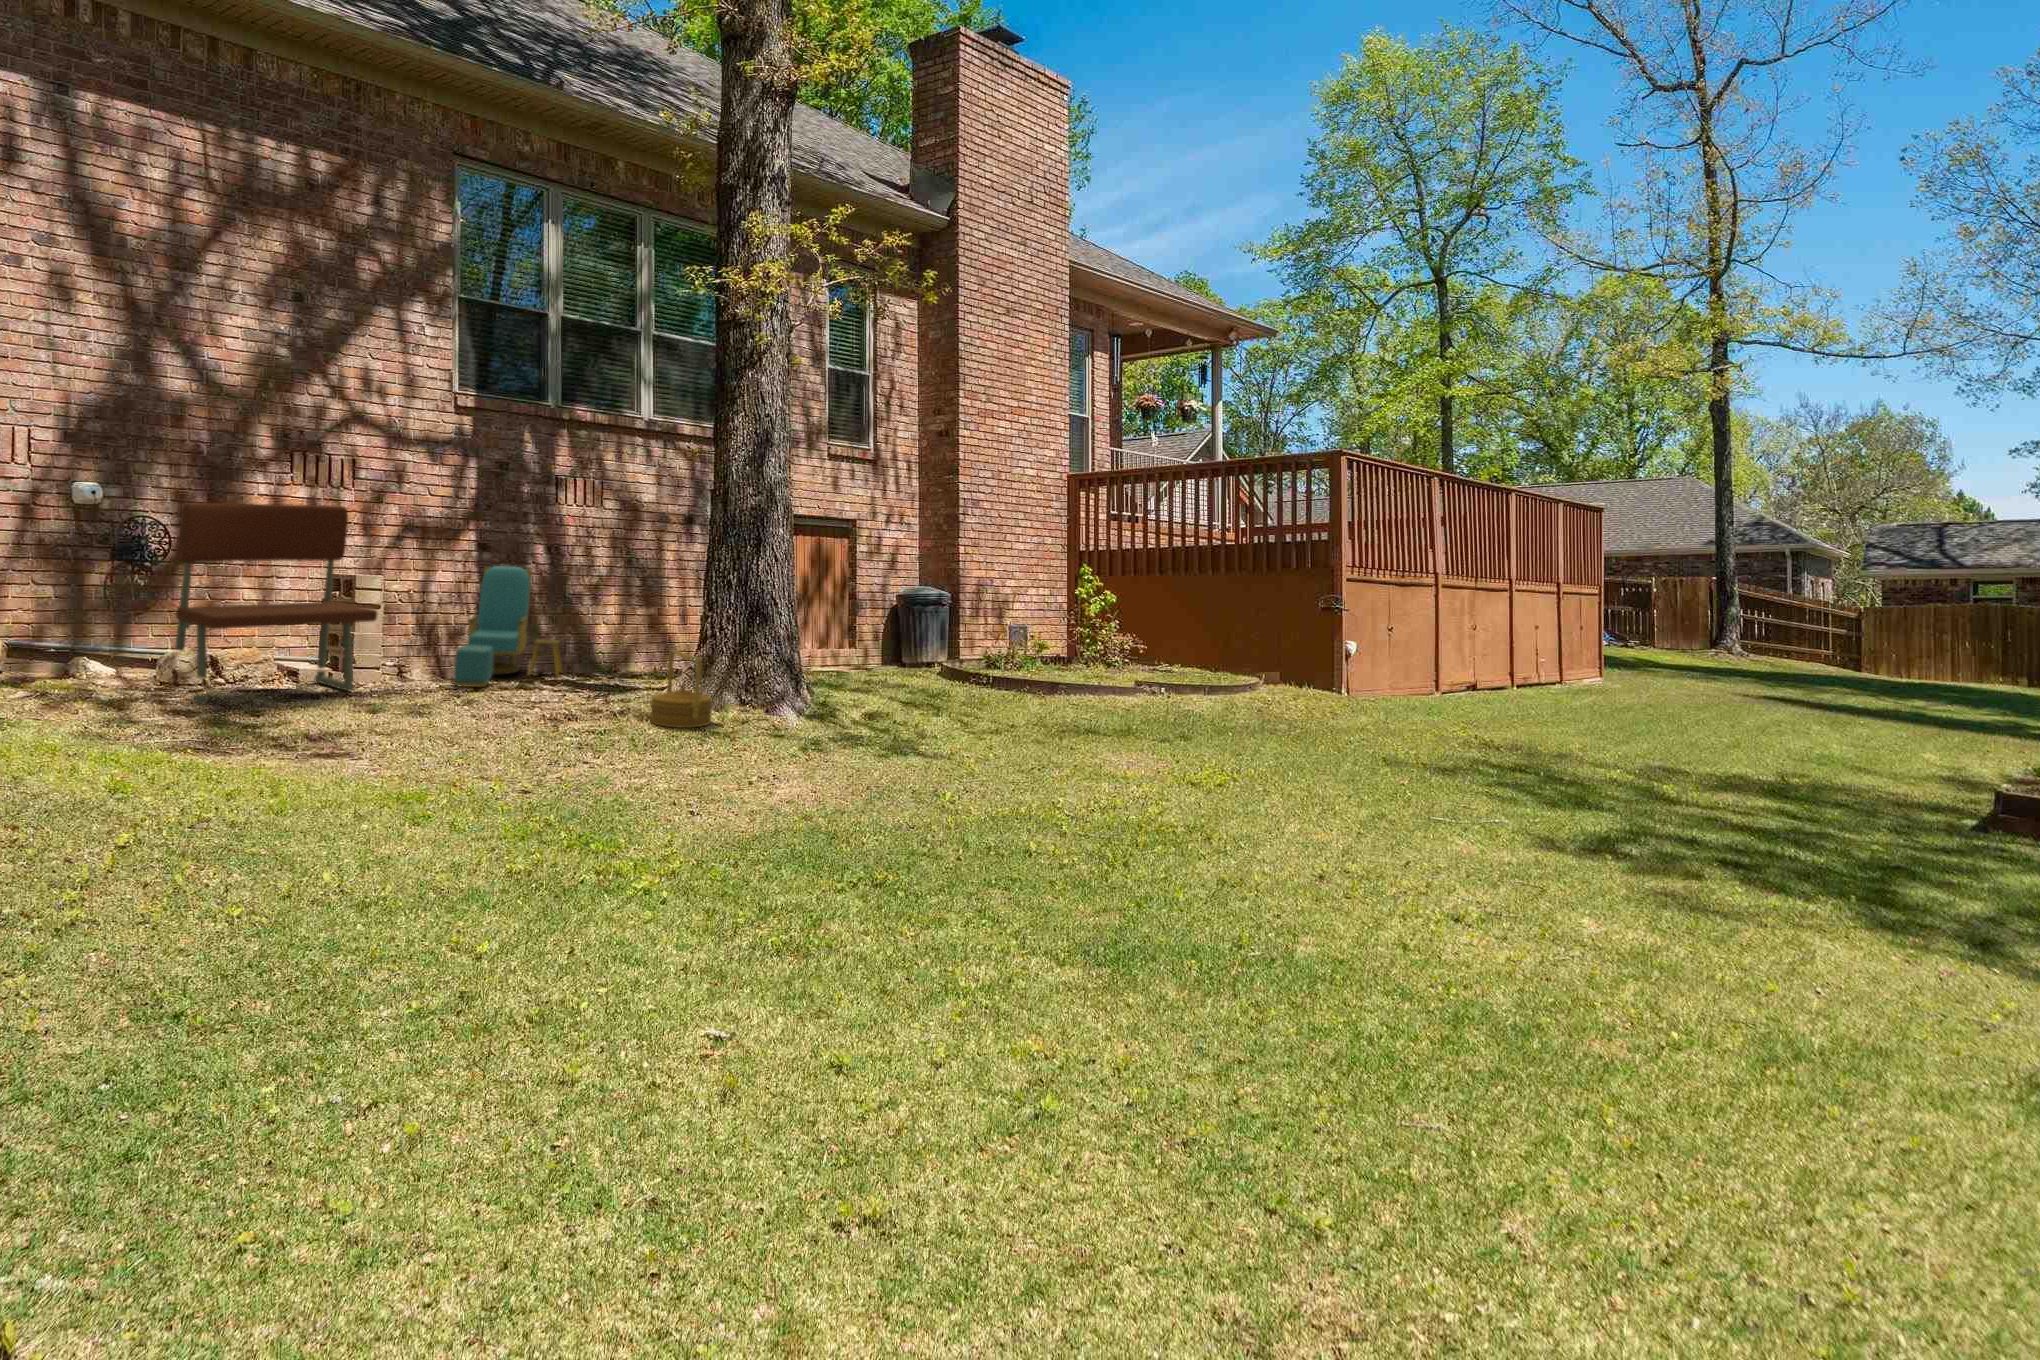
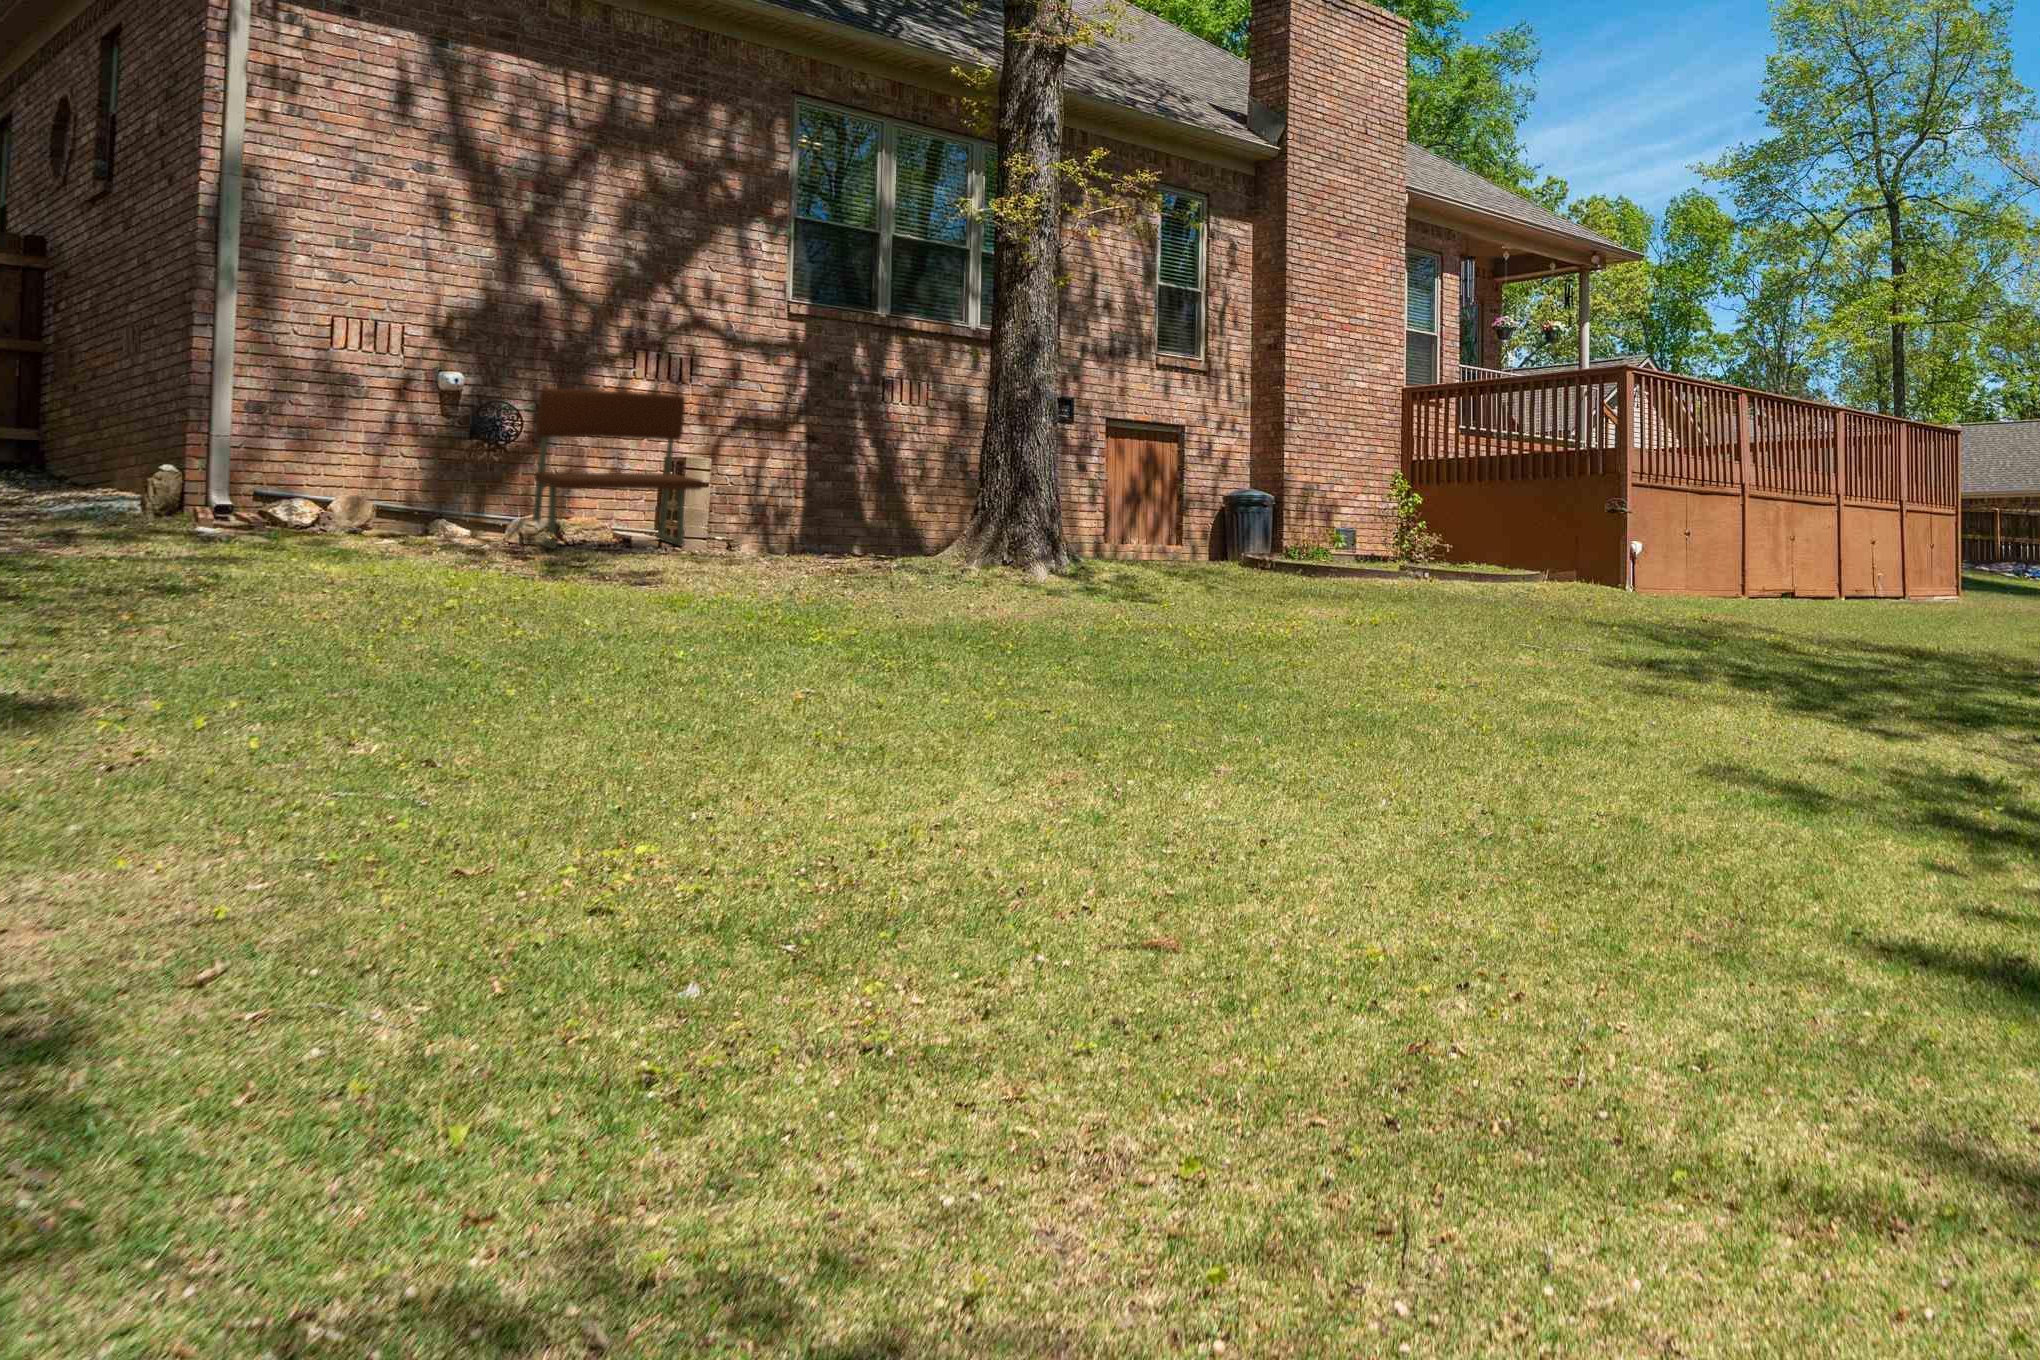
armchair: present [454,566,562,687] -> none [773,451,878,548]
woven basket: present [650,650,713,728] -> none [915,519,969,580]

